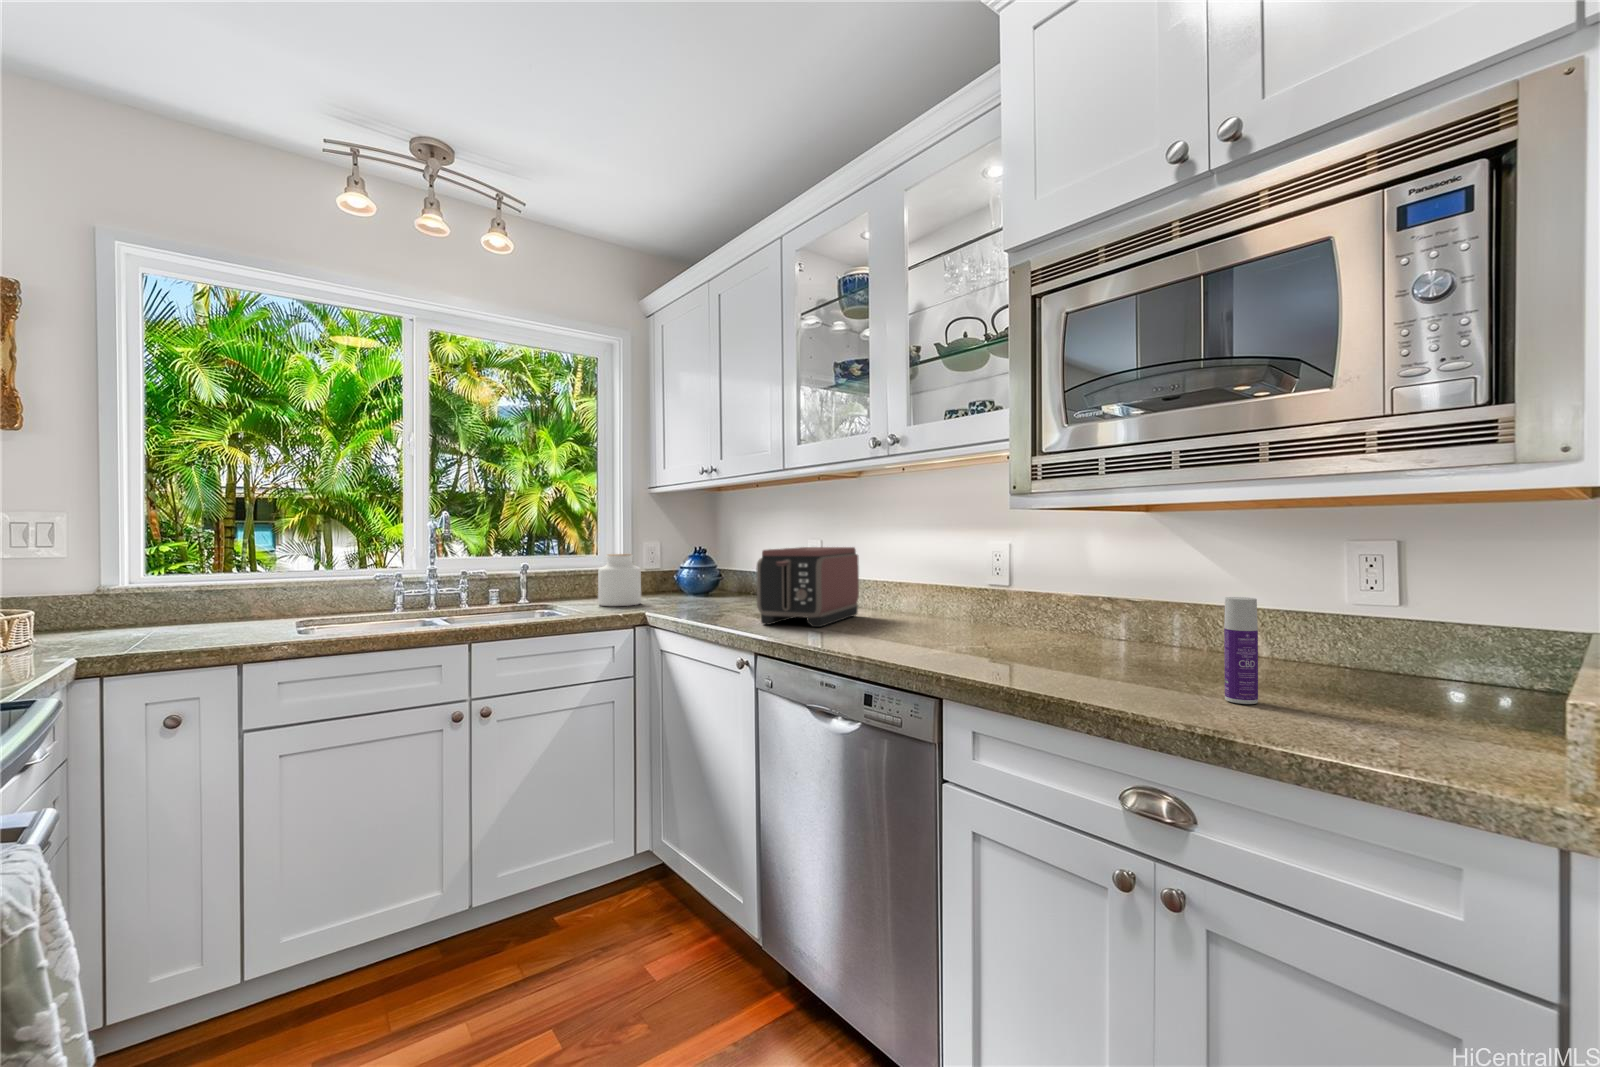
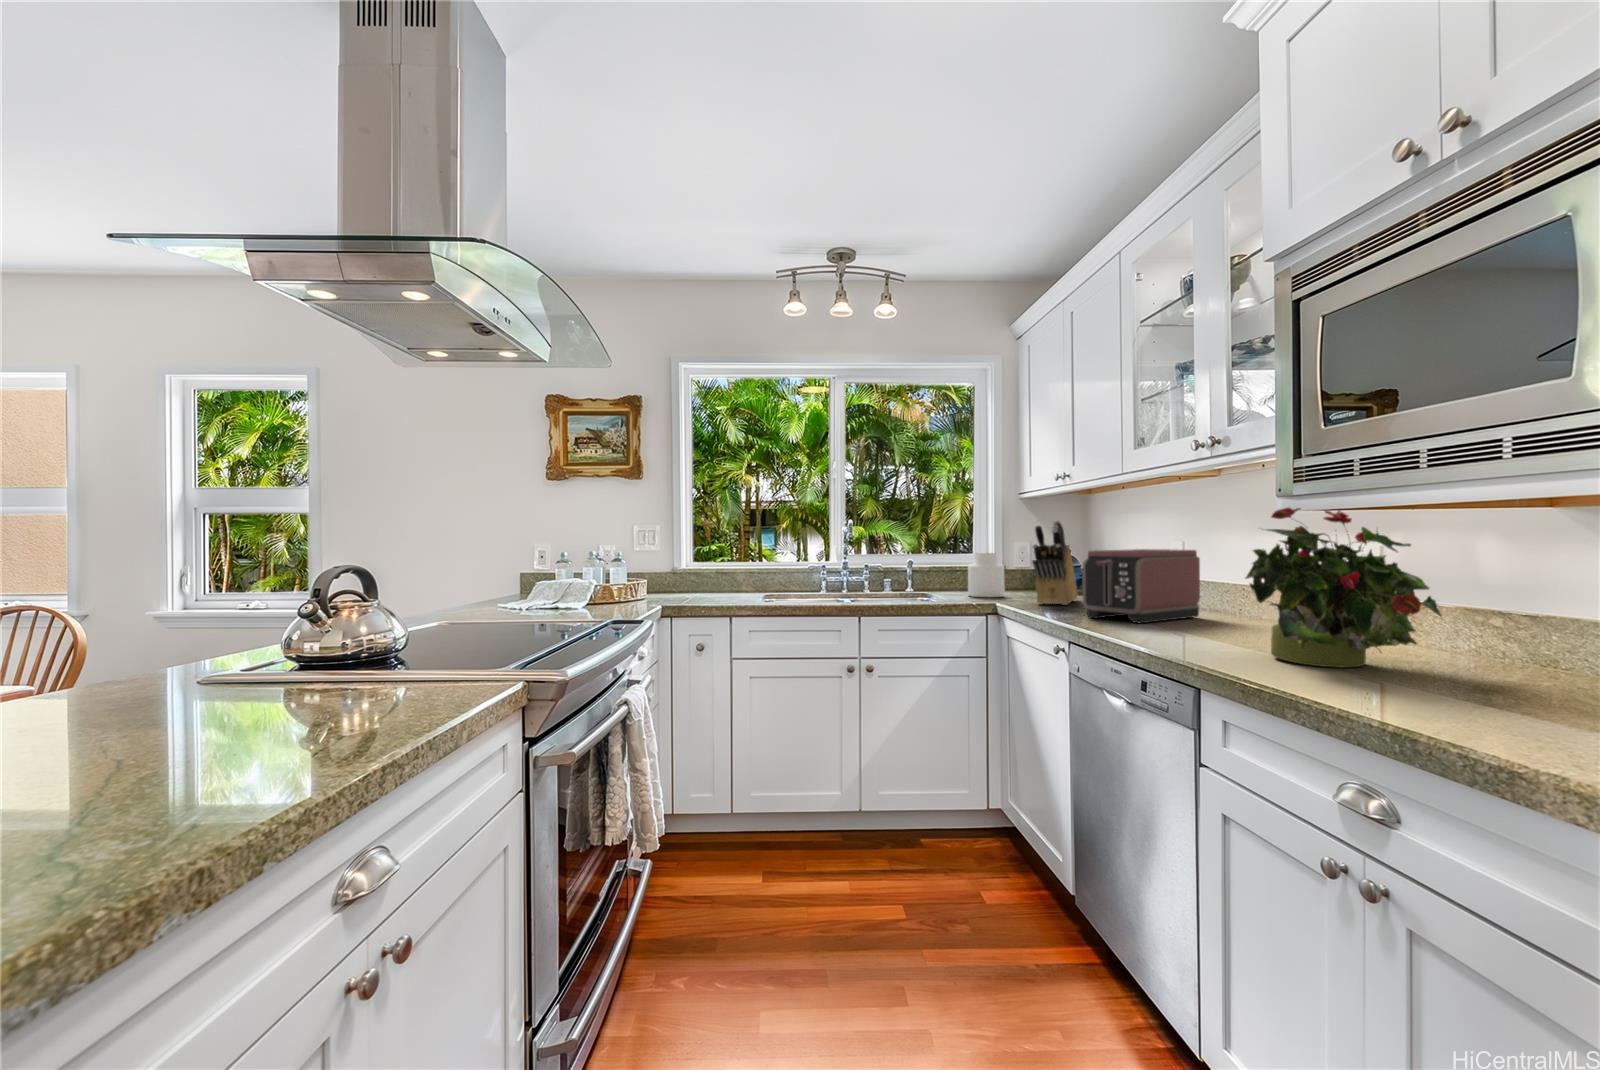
potted plant: none [954,505,1125,662] -> present [1246,508,1442,668]
knife block: none [687,516,723,611] -> present [1032,520,1077,605]
bottle: present [1224,597,1258,704] -> none [1492,605,1536,722]

